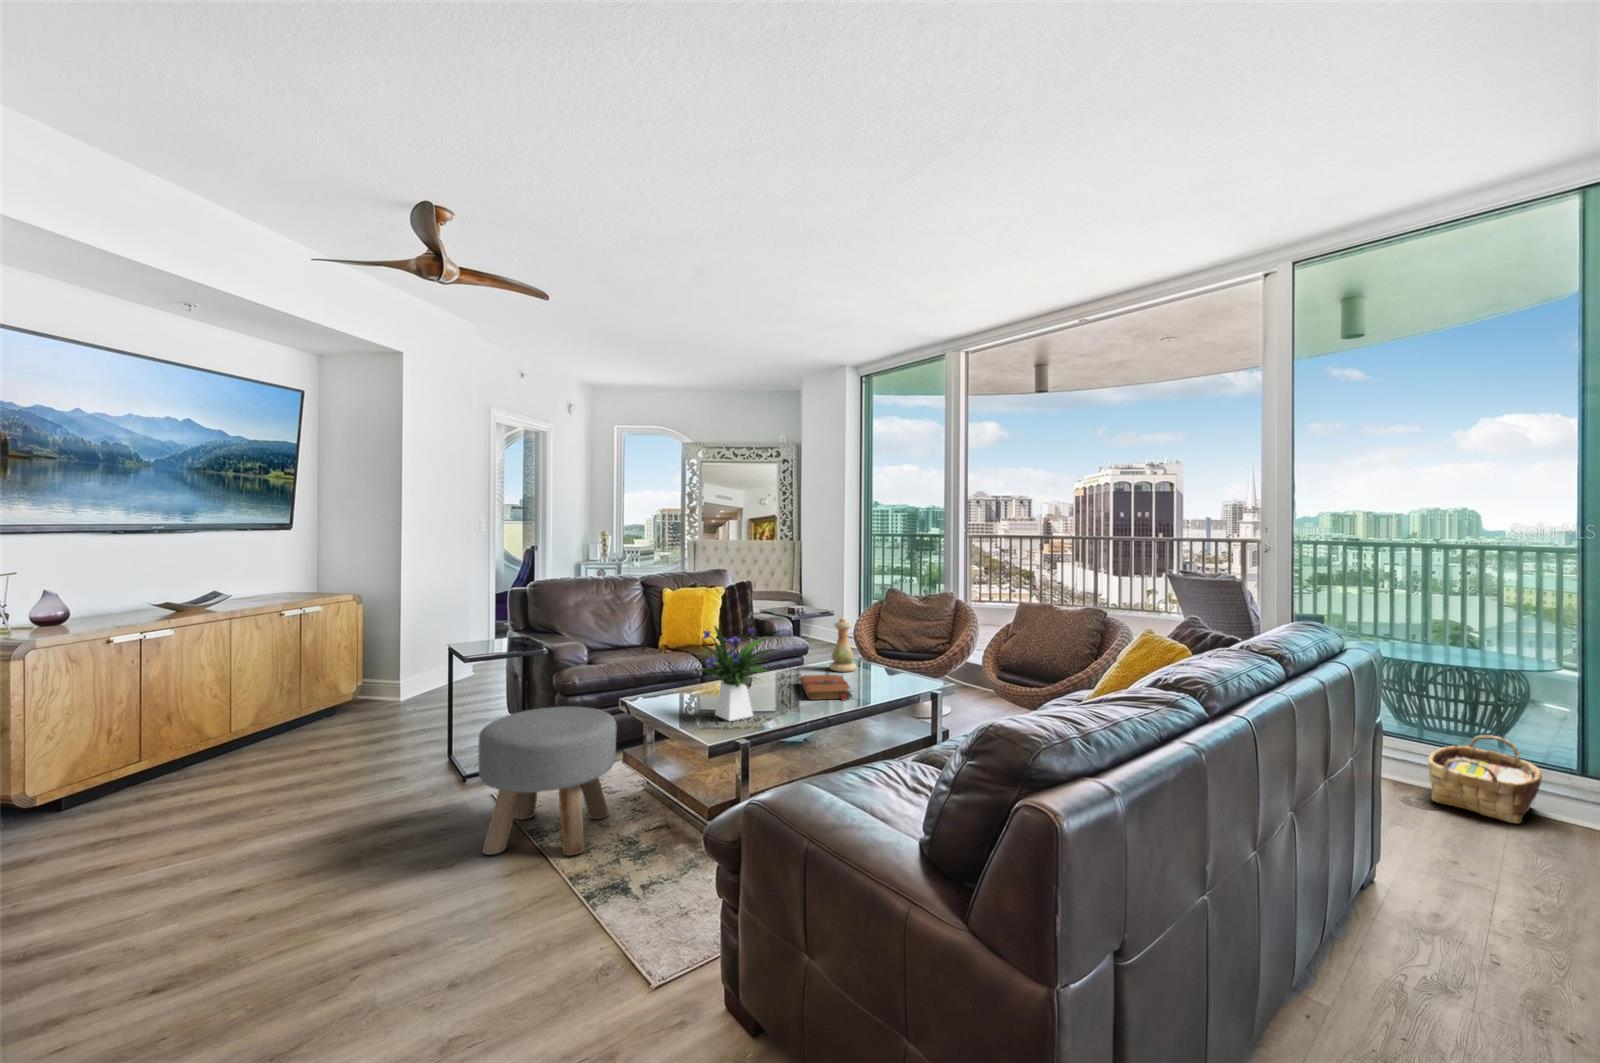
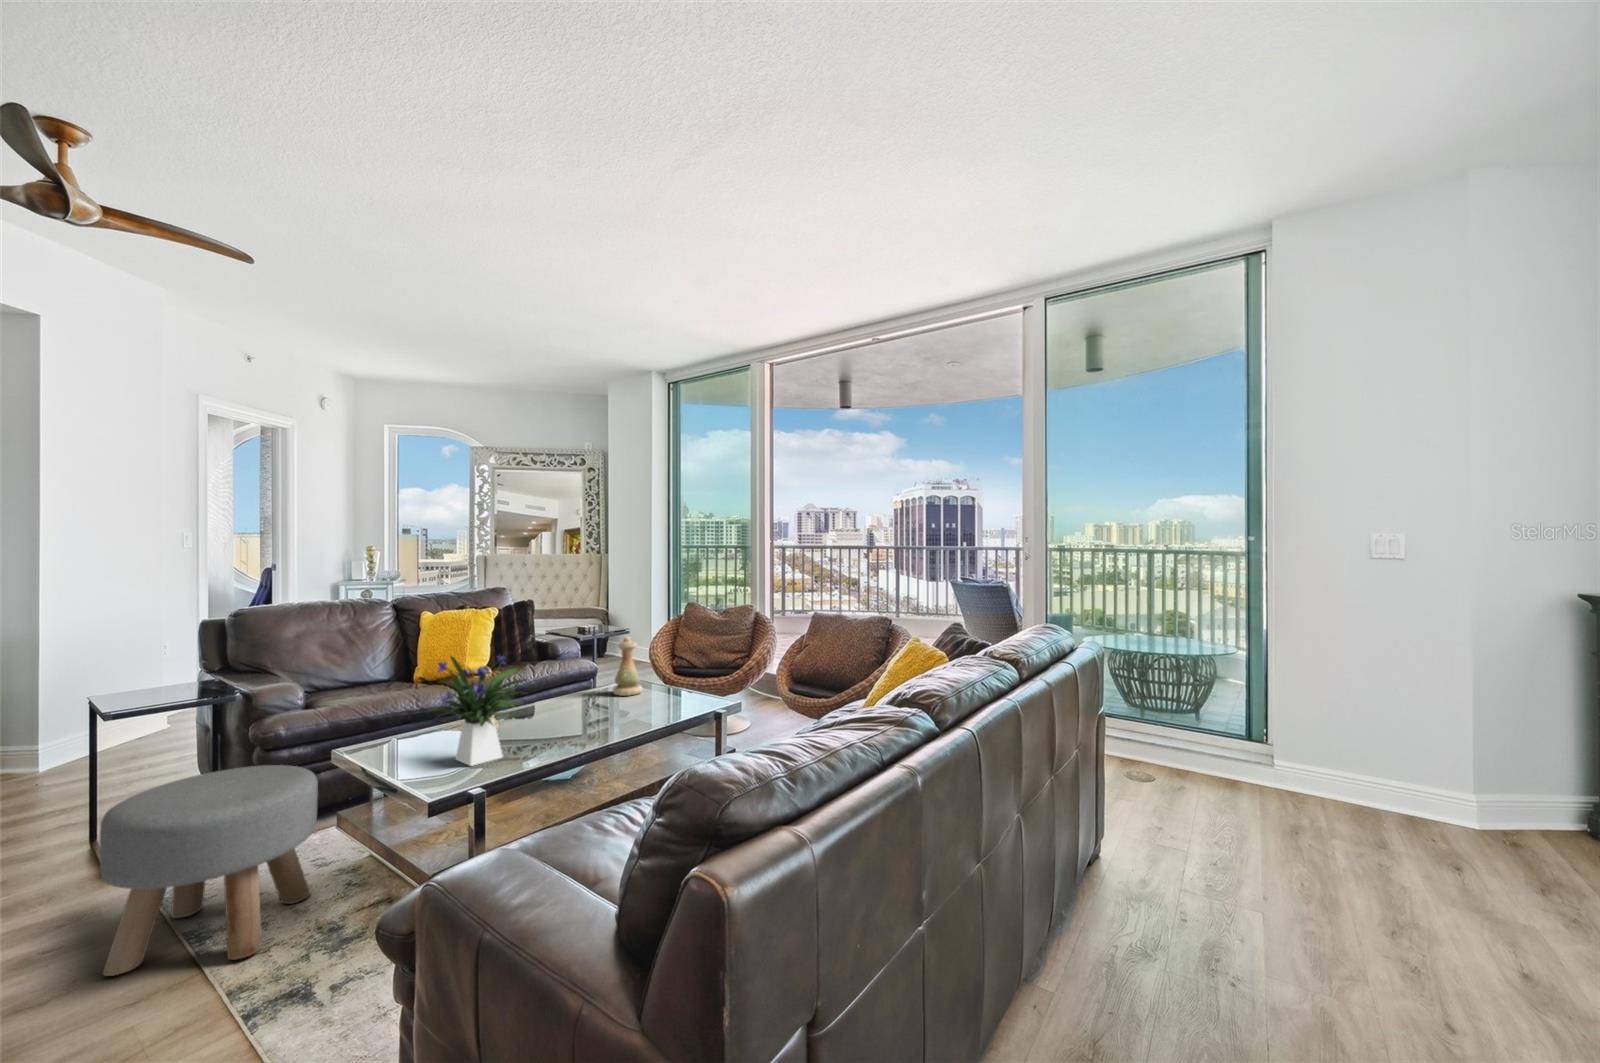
book: present [799,674,854,701] -> none [572,700,630,731]
woven basket: present [1428,735,1542,823] -> none [1155,715,1237,792]

